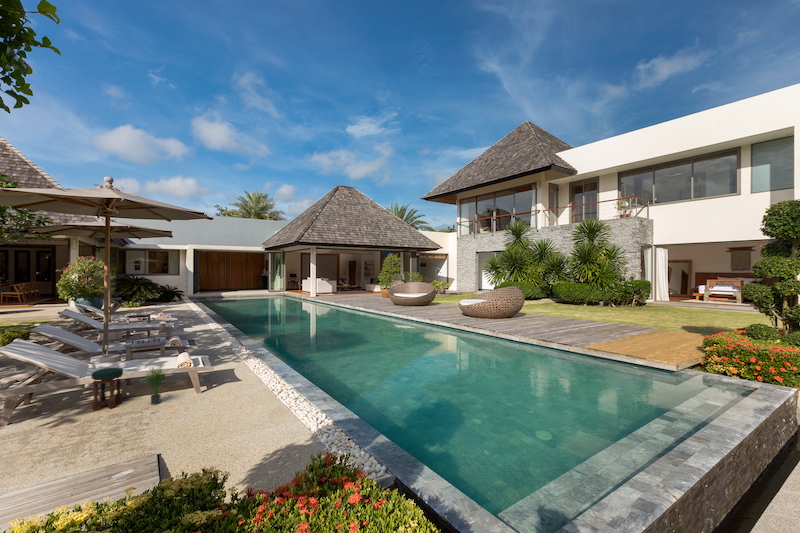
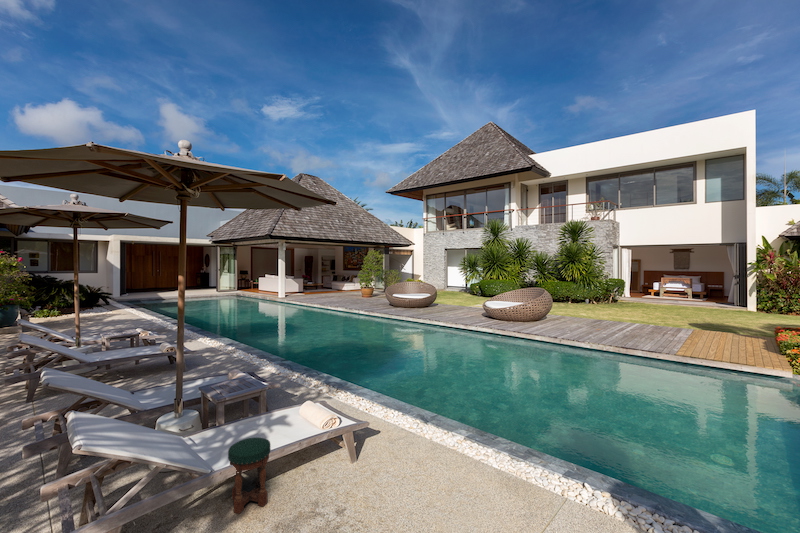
potted plant: present [145,368,165,404] -> none [301,419,338,488]

